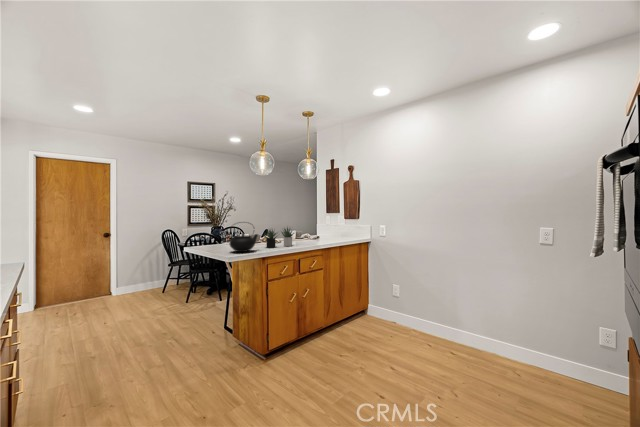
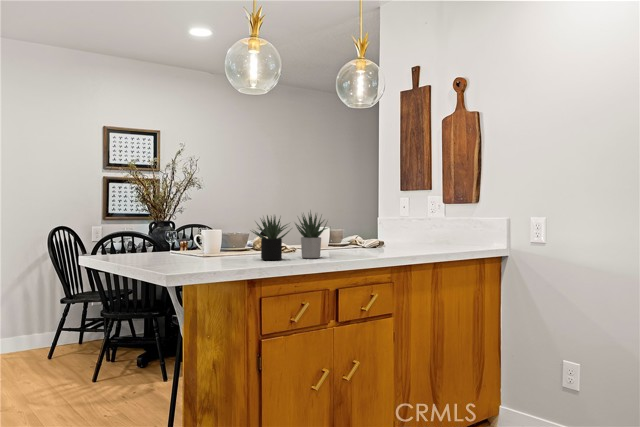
teapot: present [229,222,258,252] -> none [174,196,242,266]

